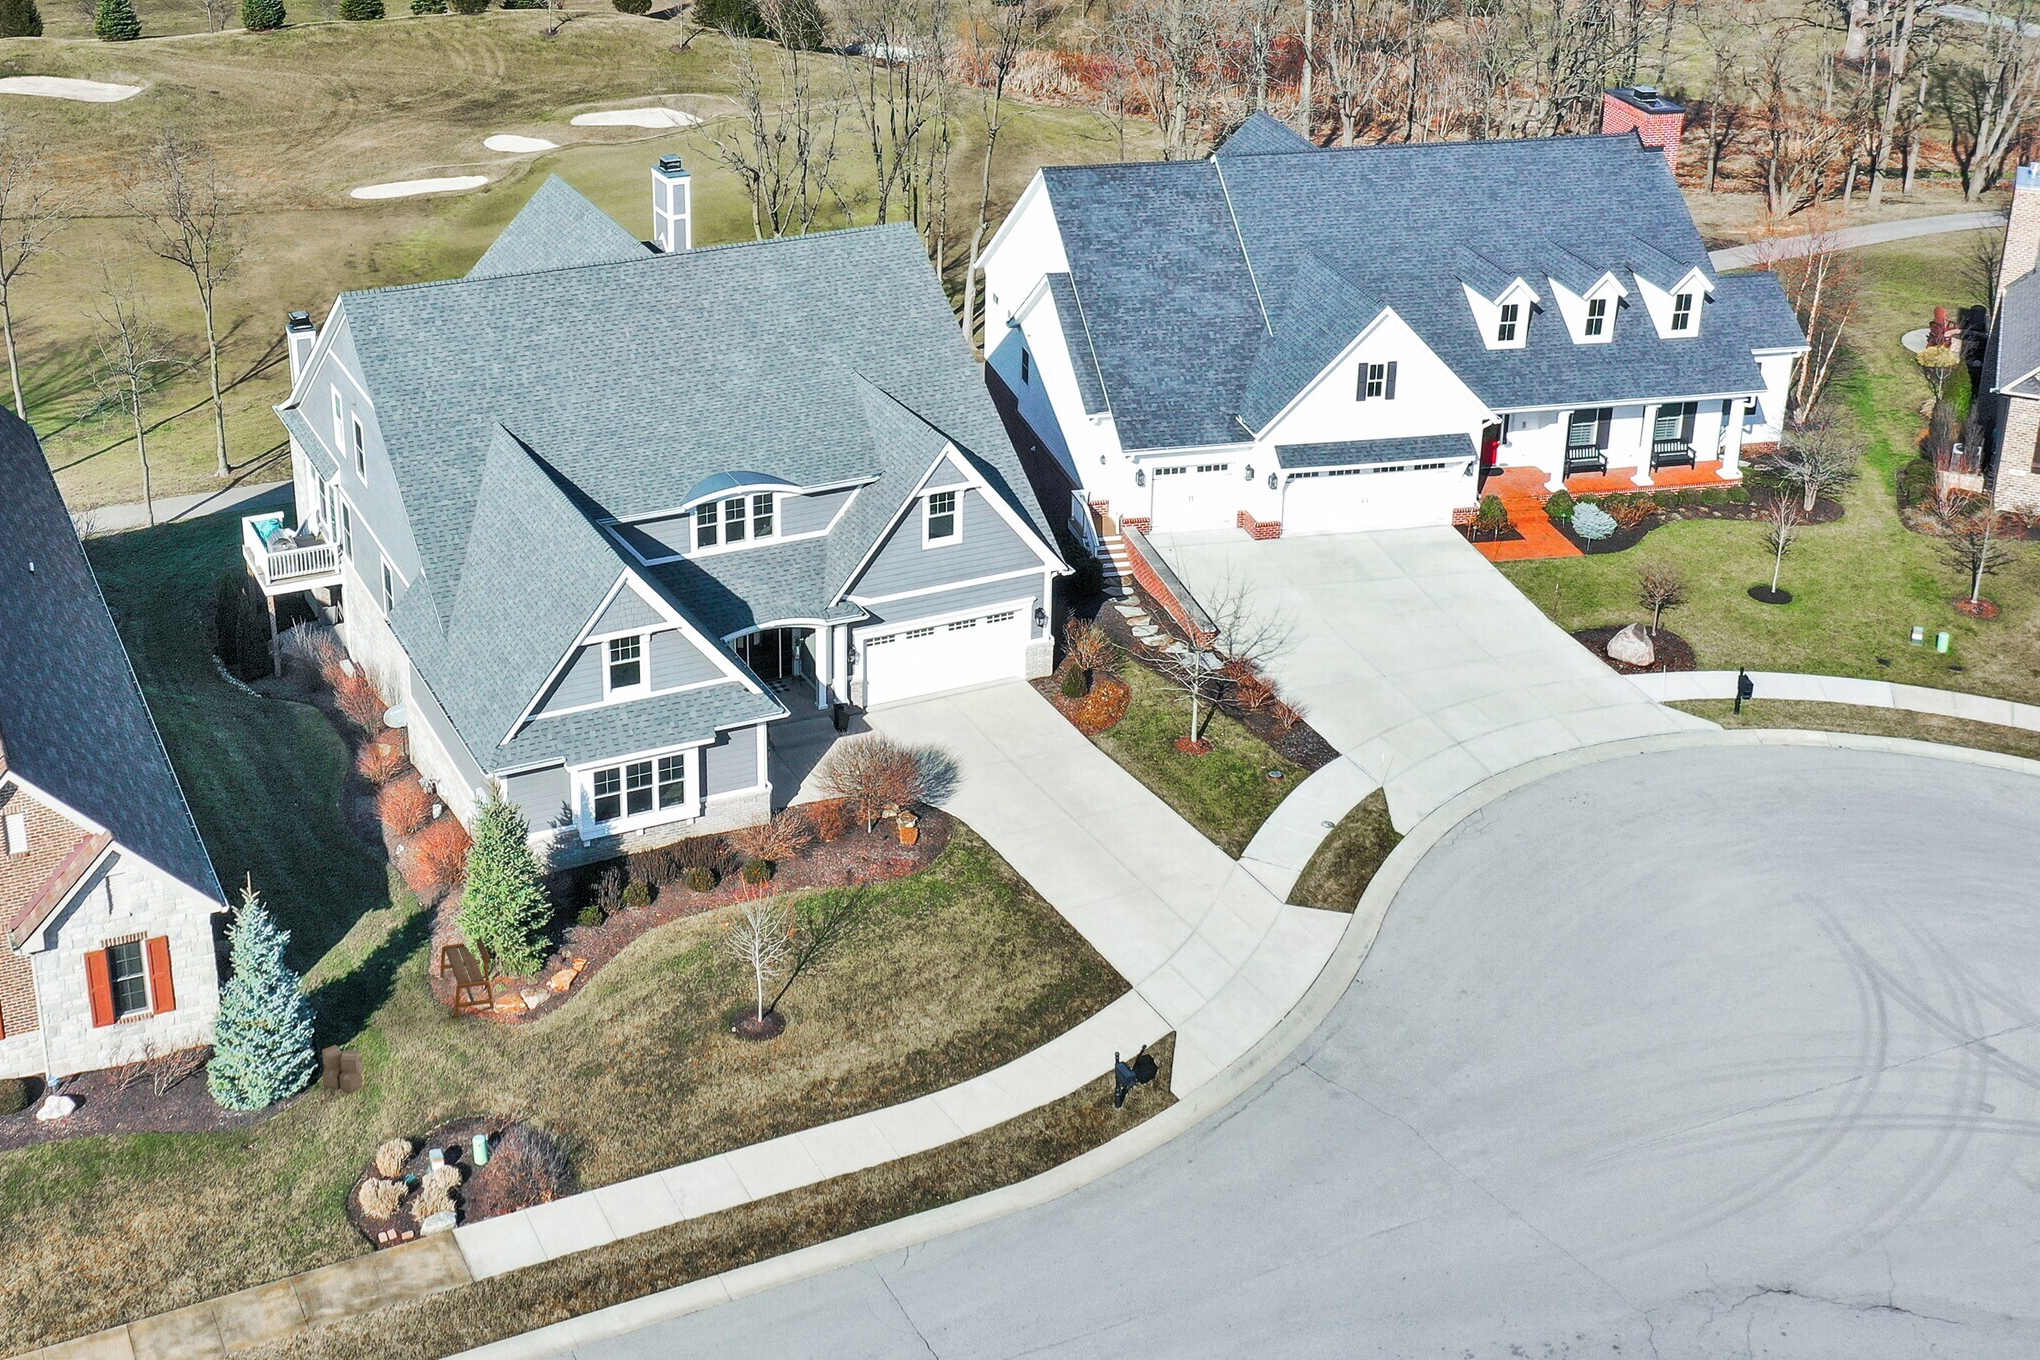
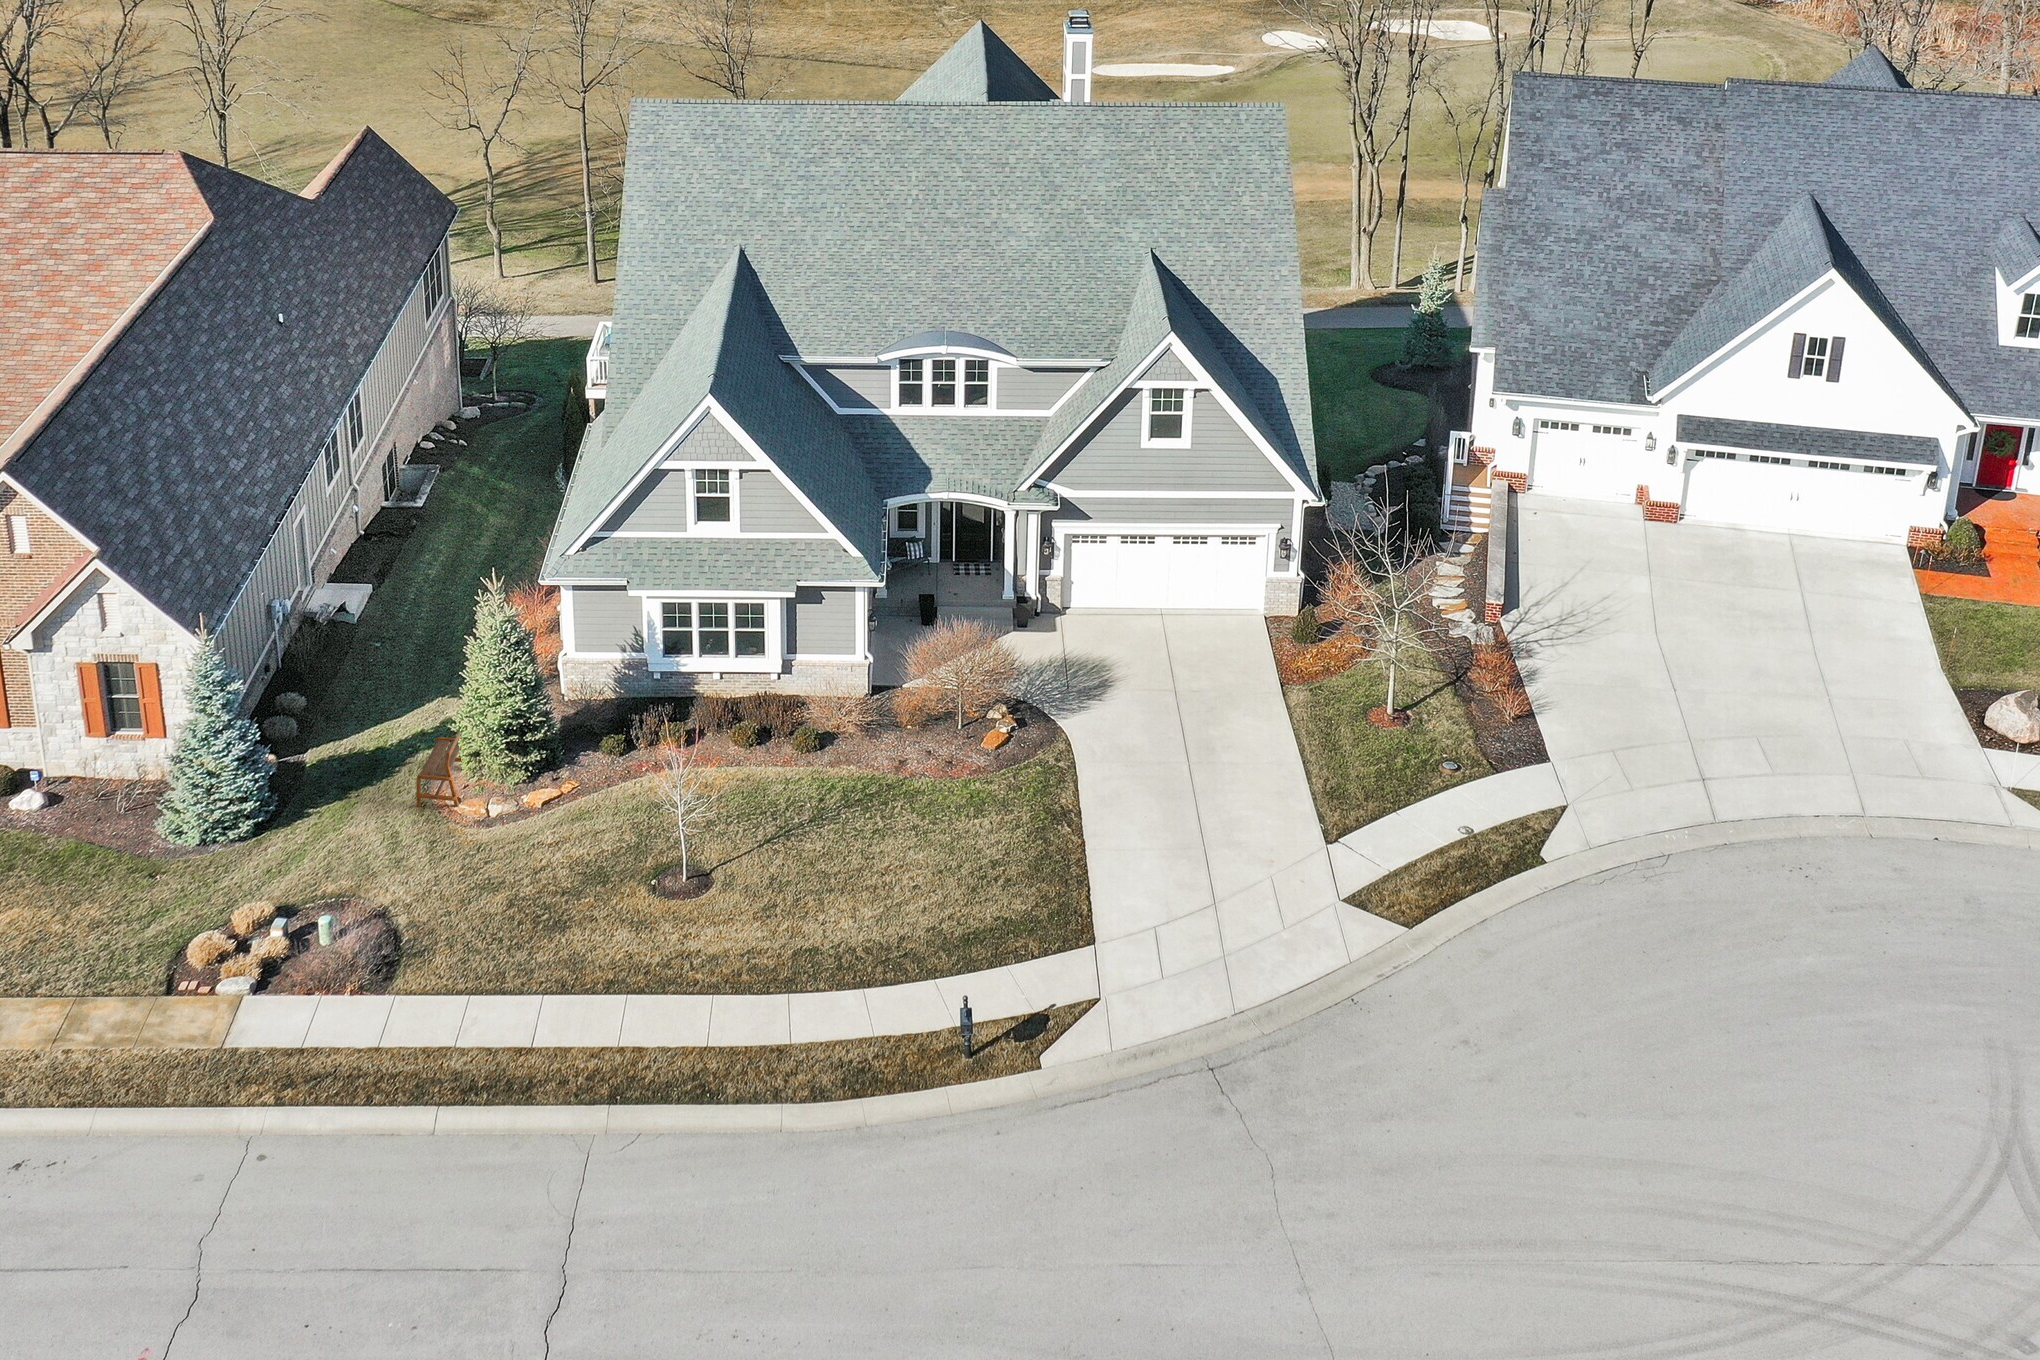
cardboard box: present [322,1045,363,1093] -> none [252,801,298,851]

